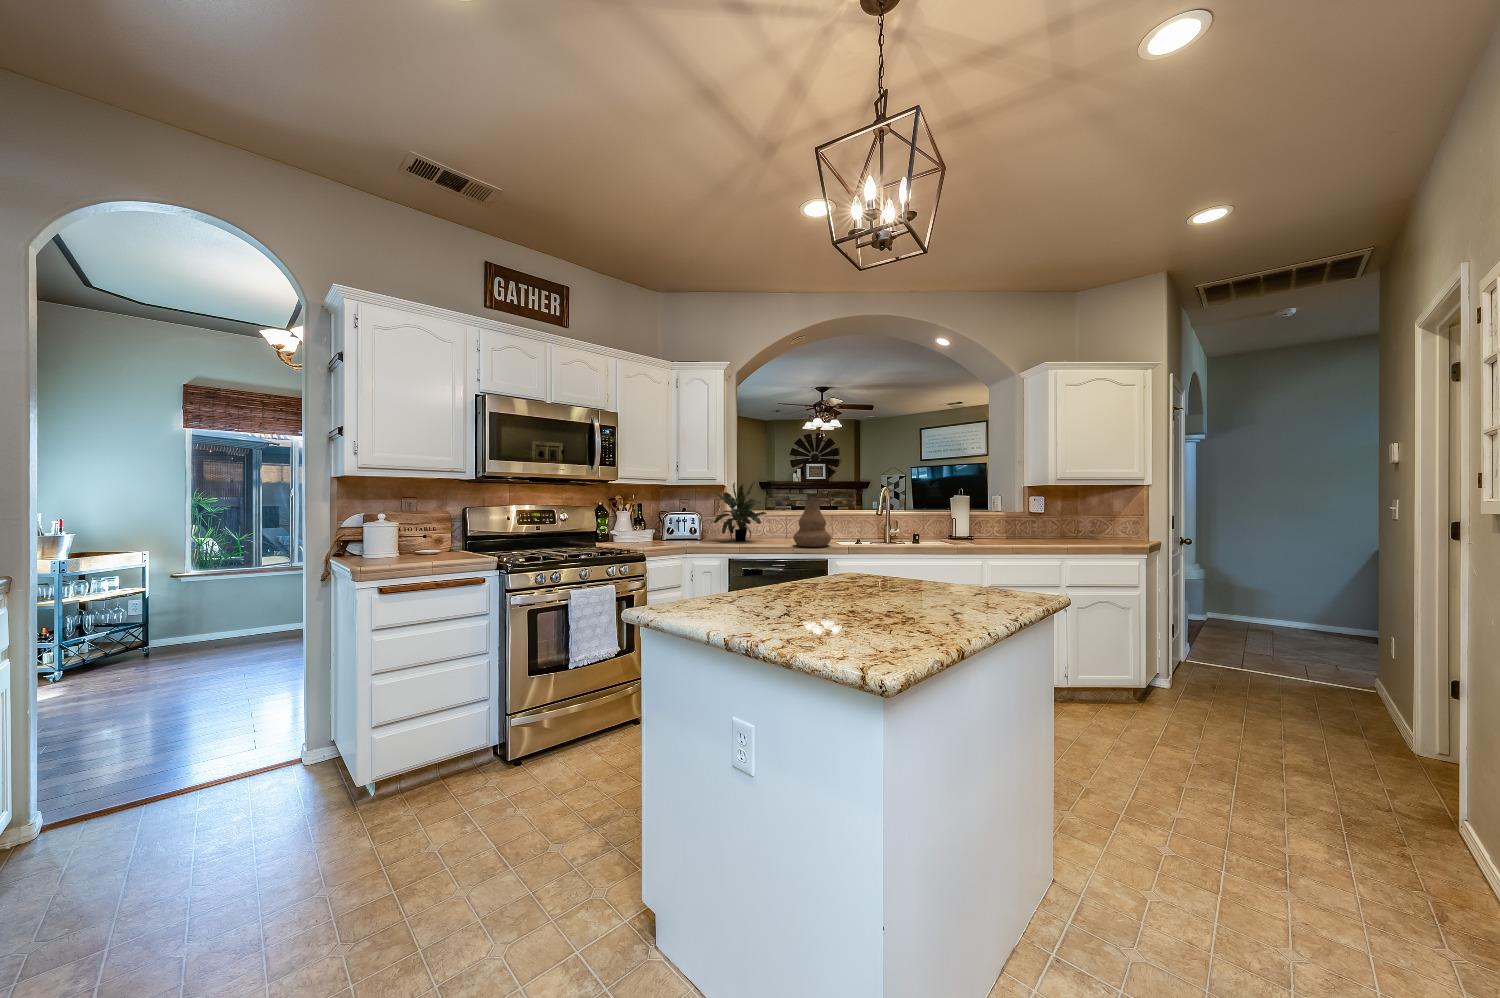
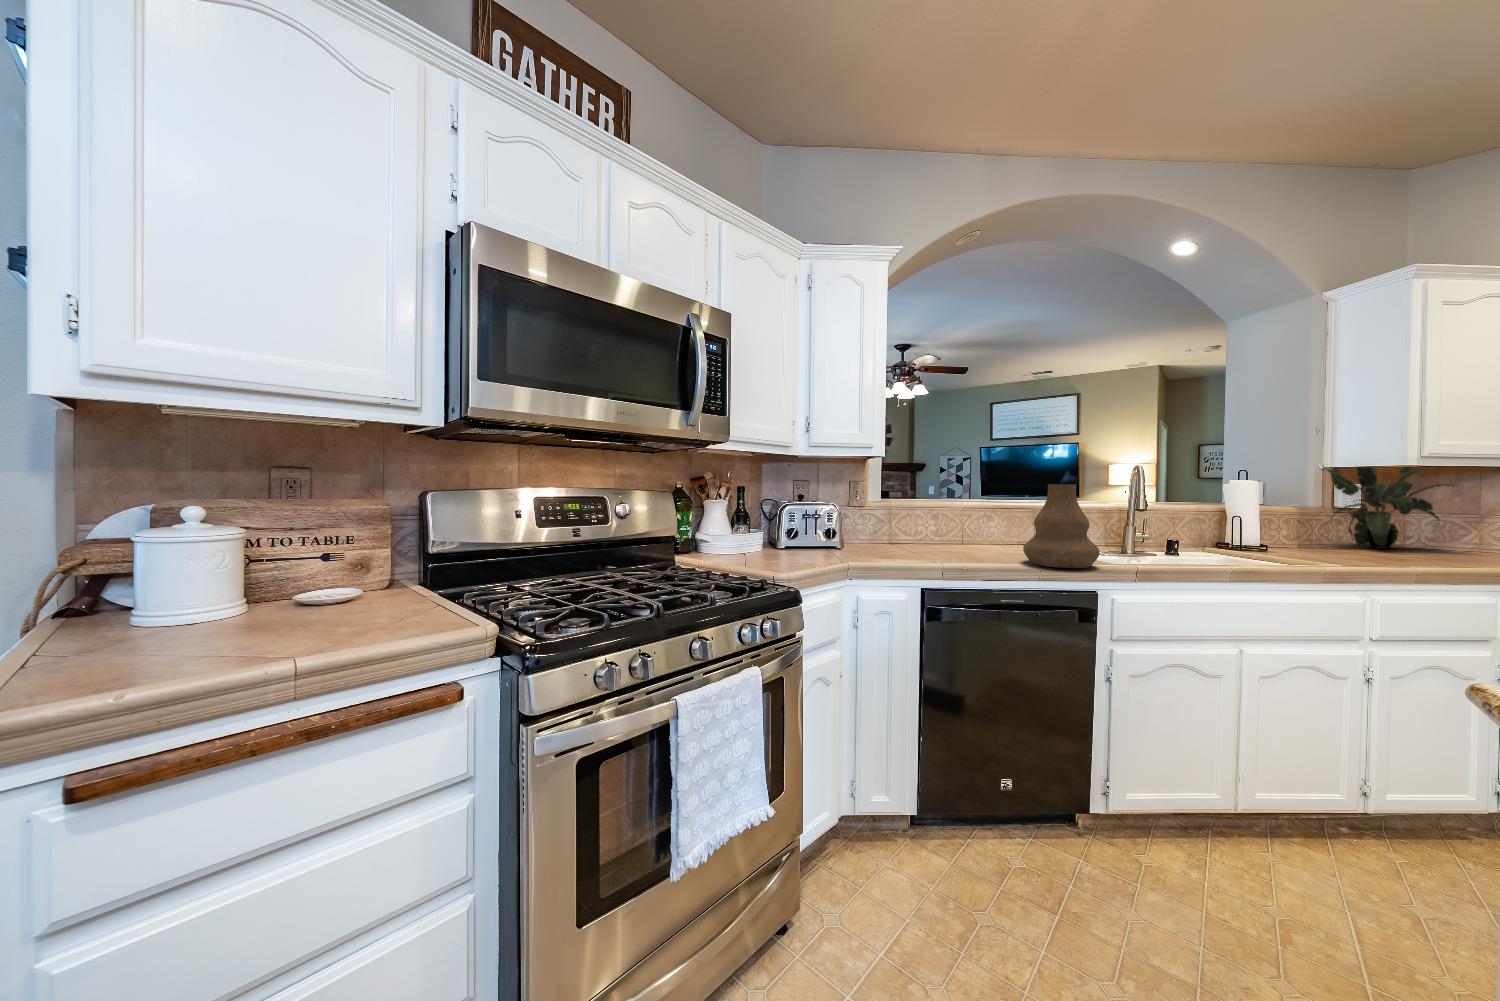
potted plant: present [714,482,767,541] -> present [1323,465,1458,549]

